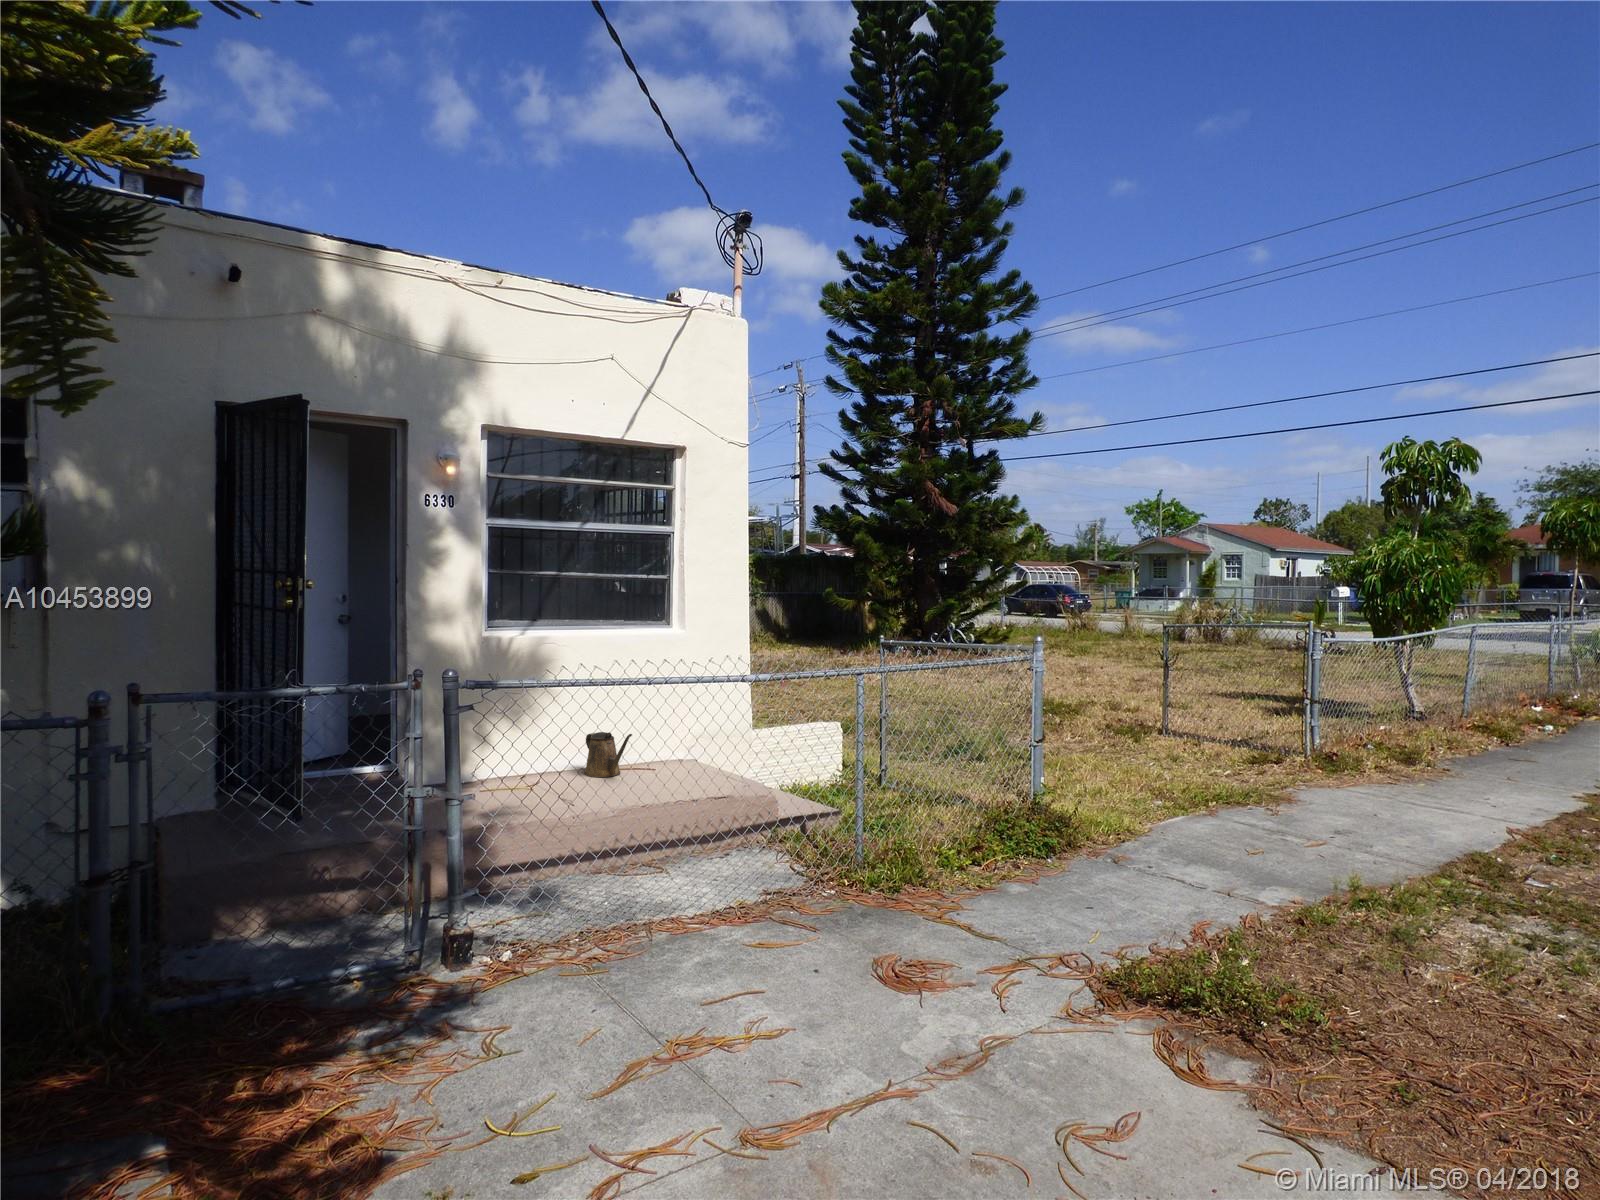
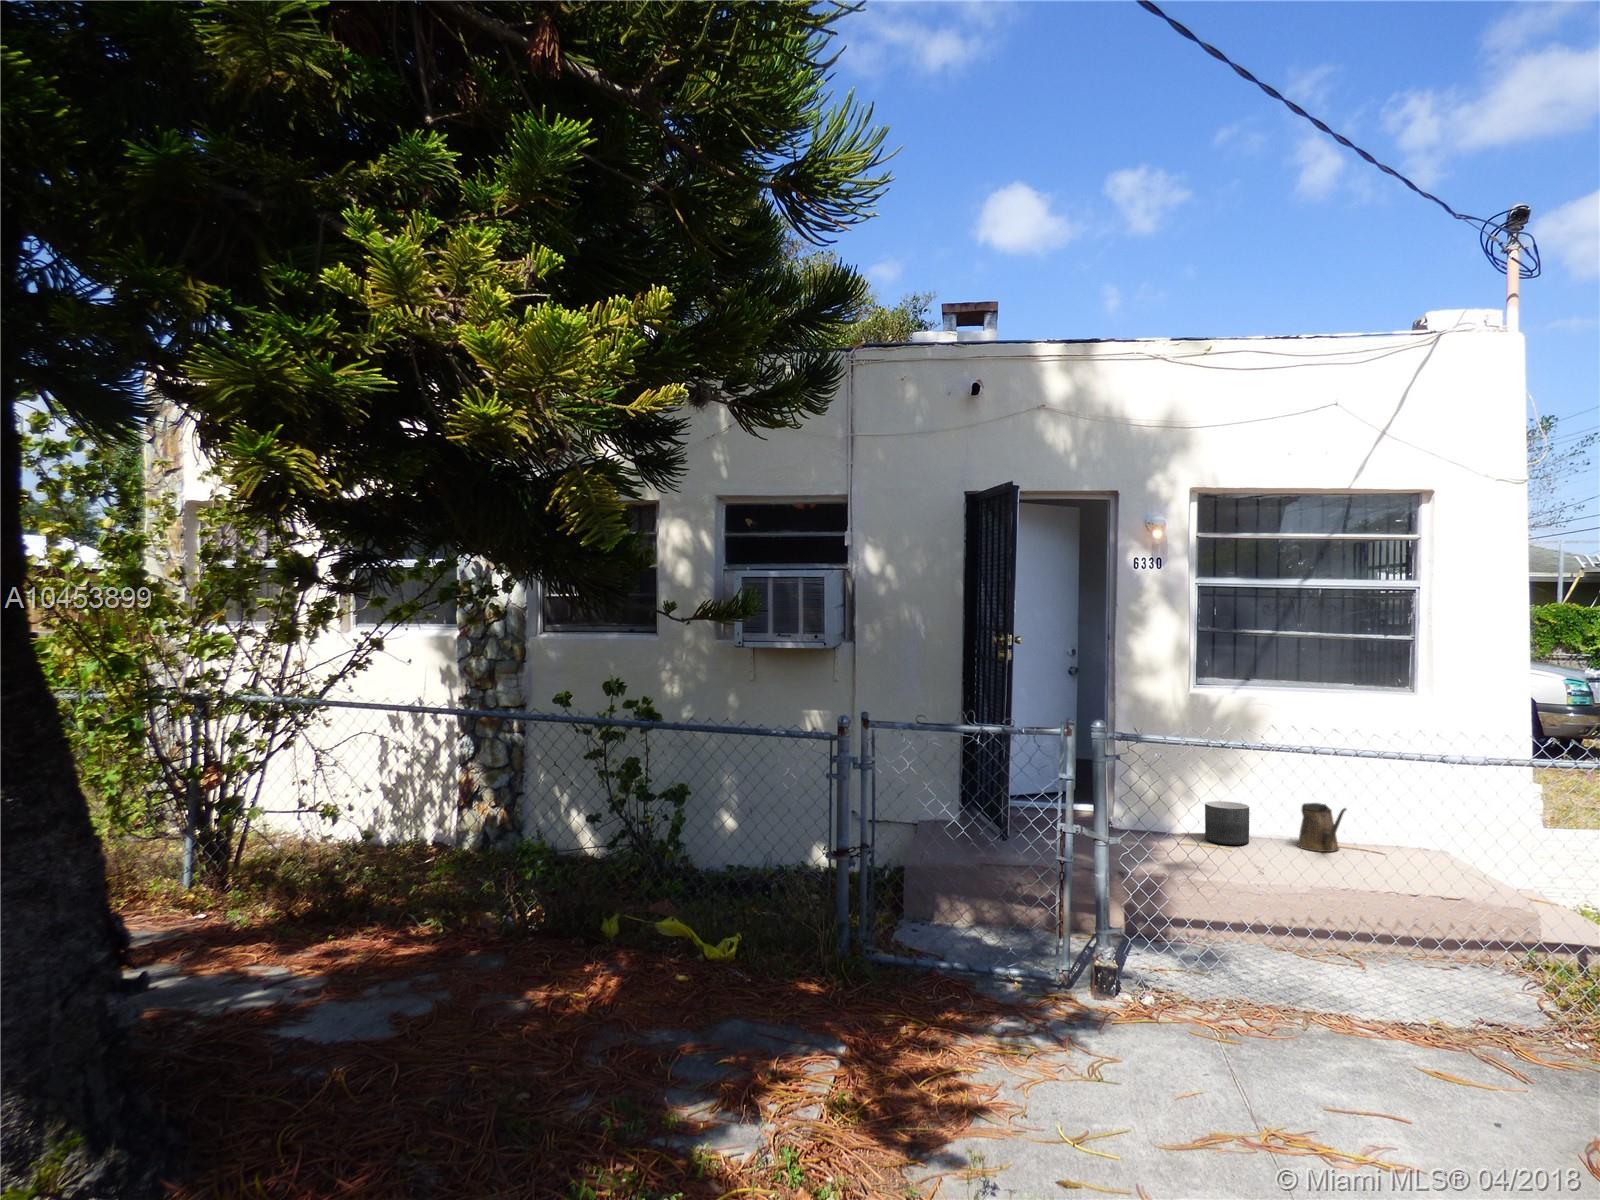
planter: none [501,741,543,783] -> present [1205,801,1249,845]

